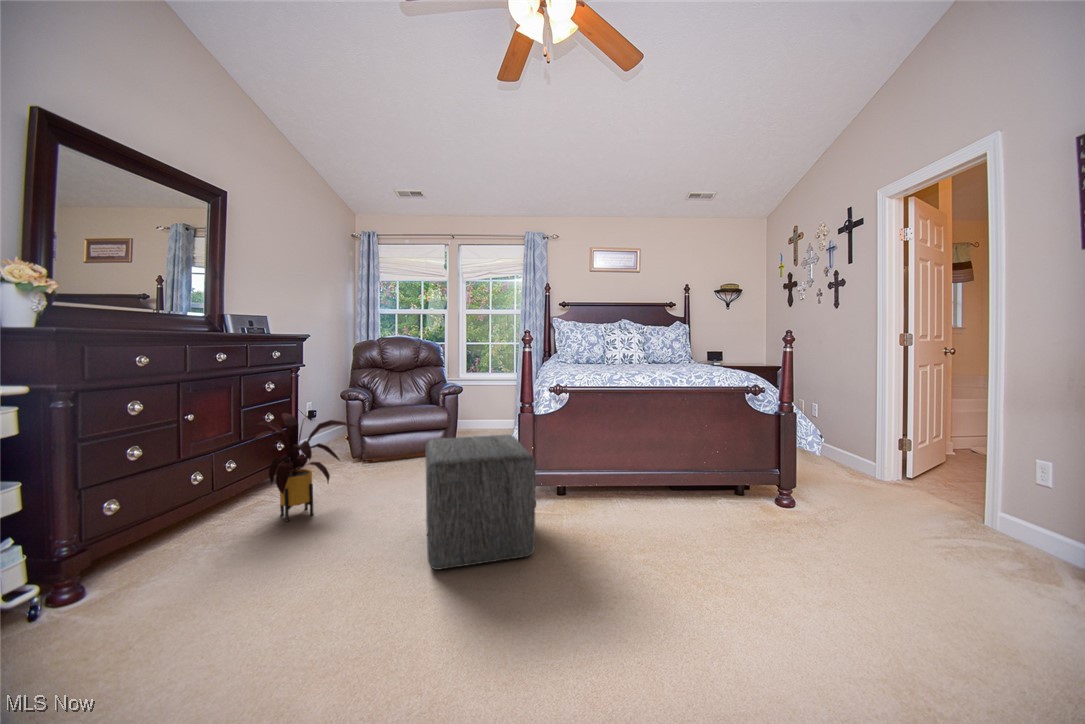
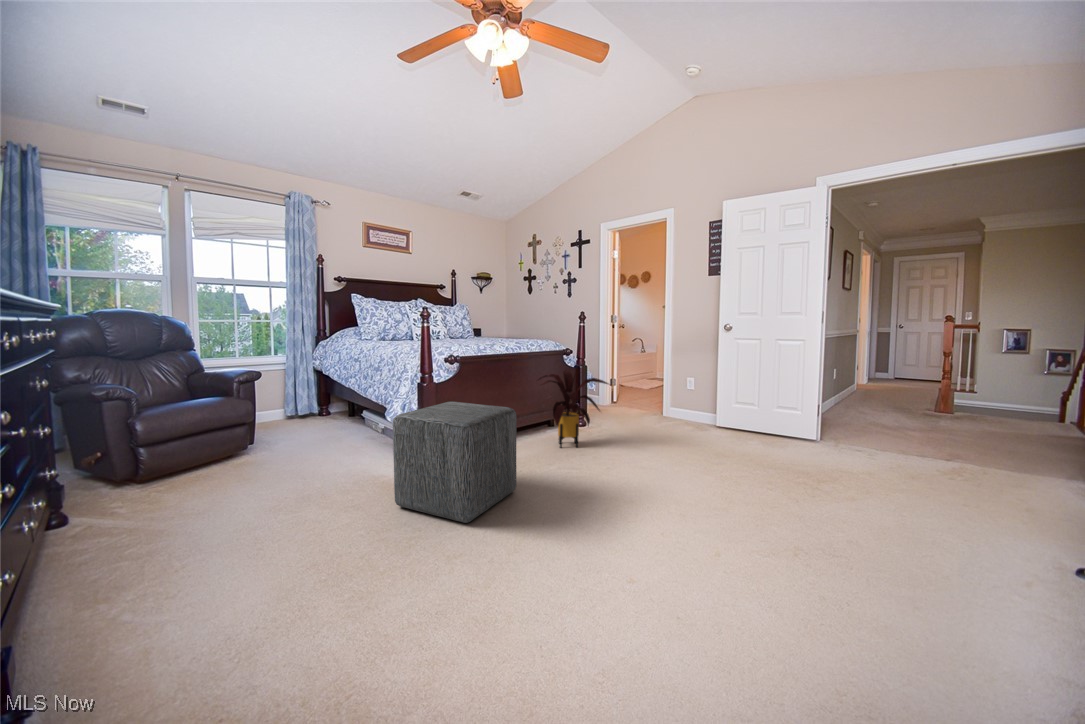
house plant: present [243,413,353,522] -> present [539,370,608,448]

